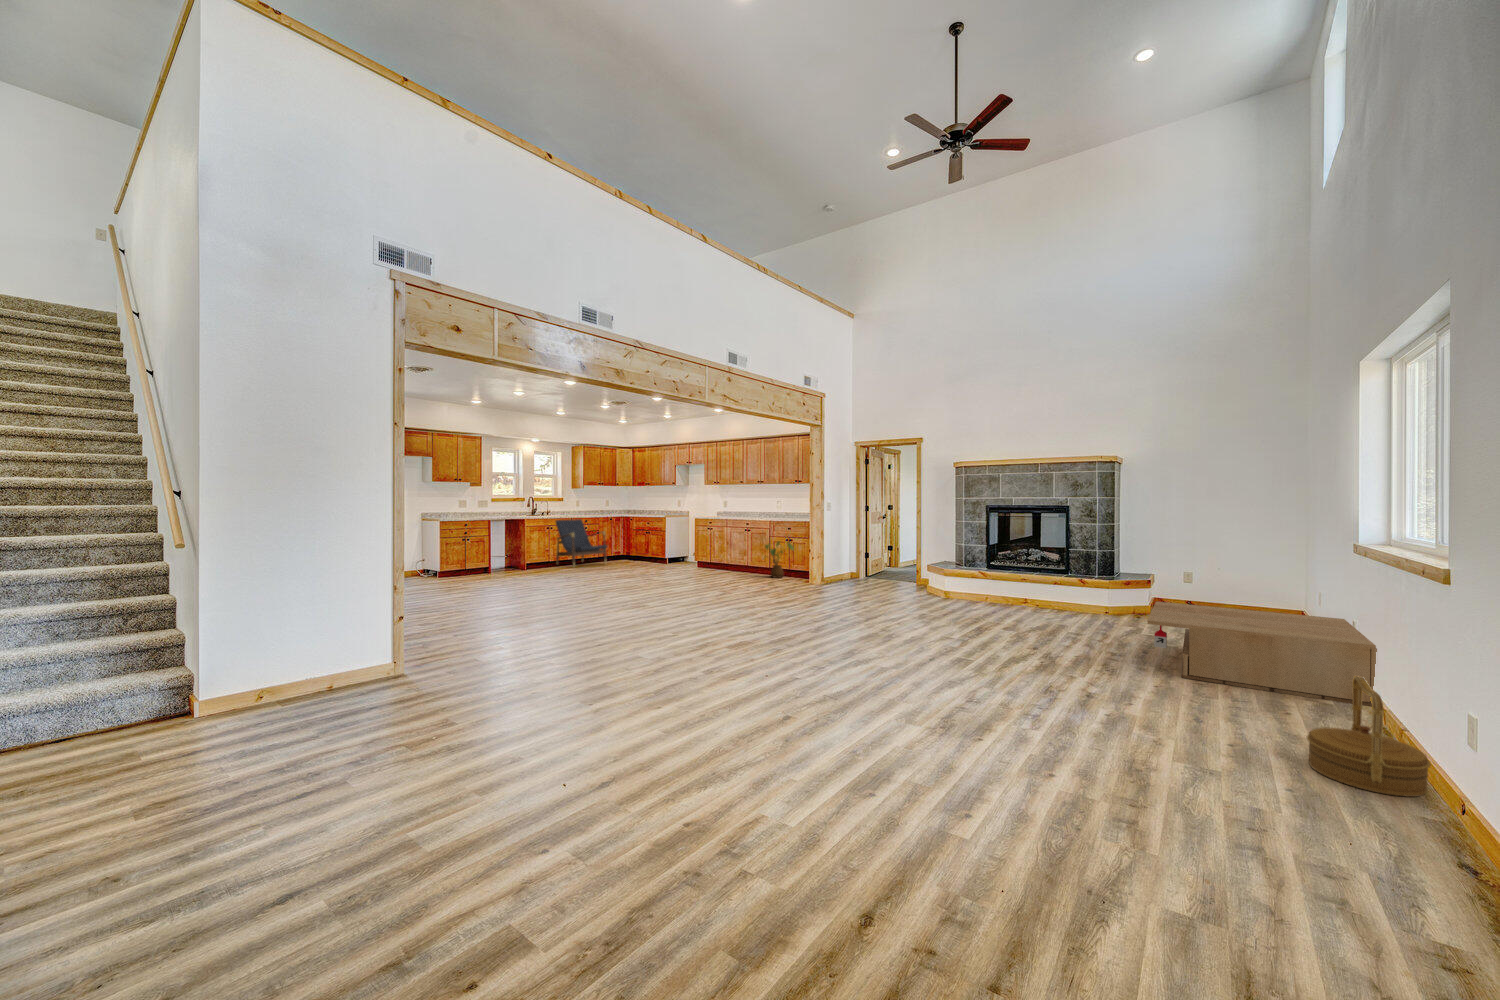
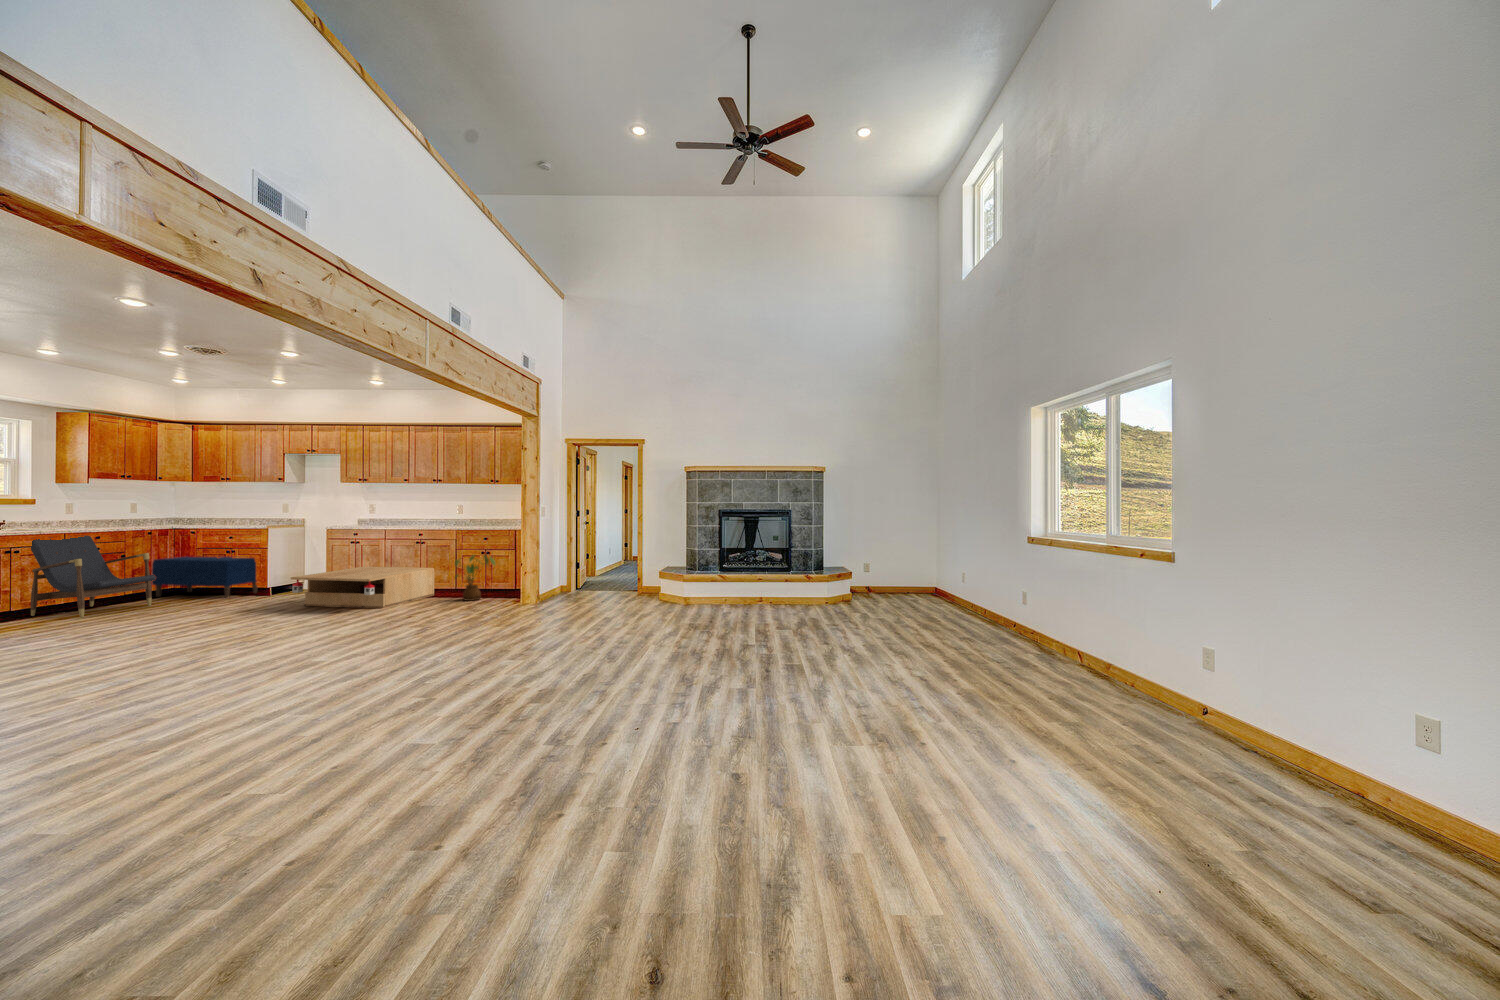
bench: none [611,535,662,563] -> present [152,556,258,598]
coffee table: present [1147,602,1377,707] -> present [291,566,434,608]
woven basket: present [1307,676,1431,797] -> none [1096,637,1171,720]

